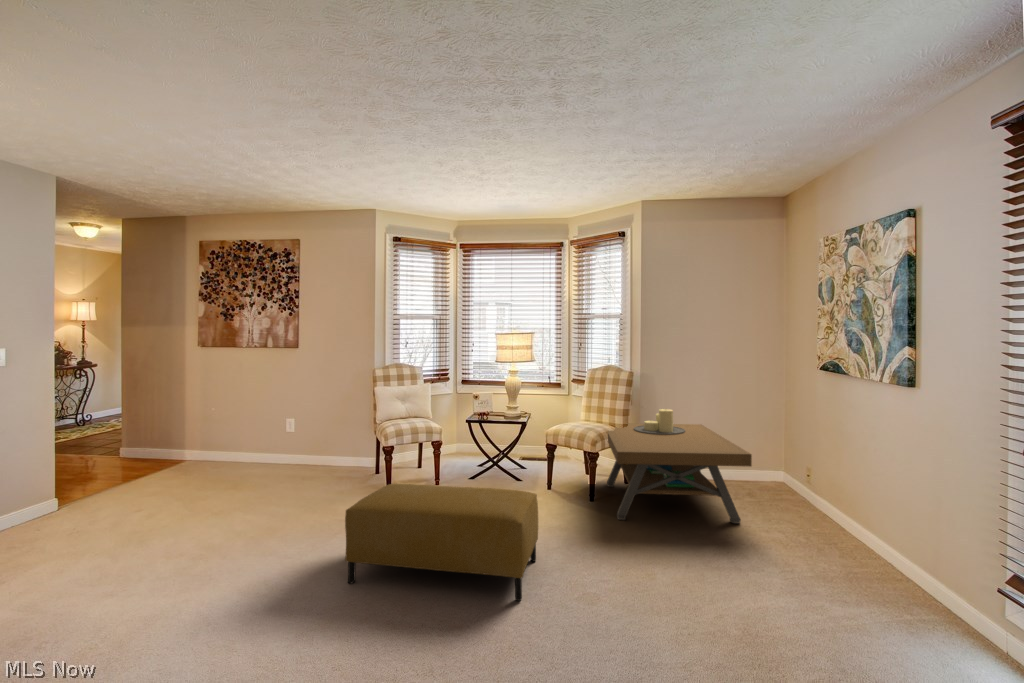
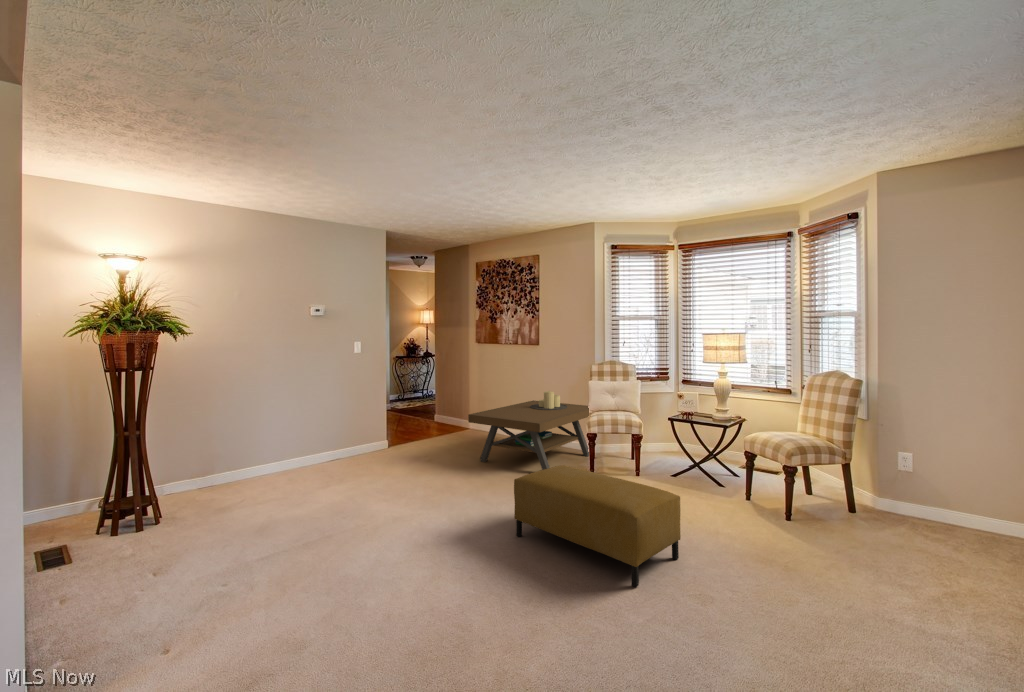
coffee table: present [607,409,752,523] -> present [468,391,590,470]

